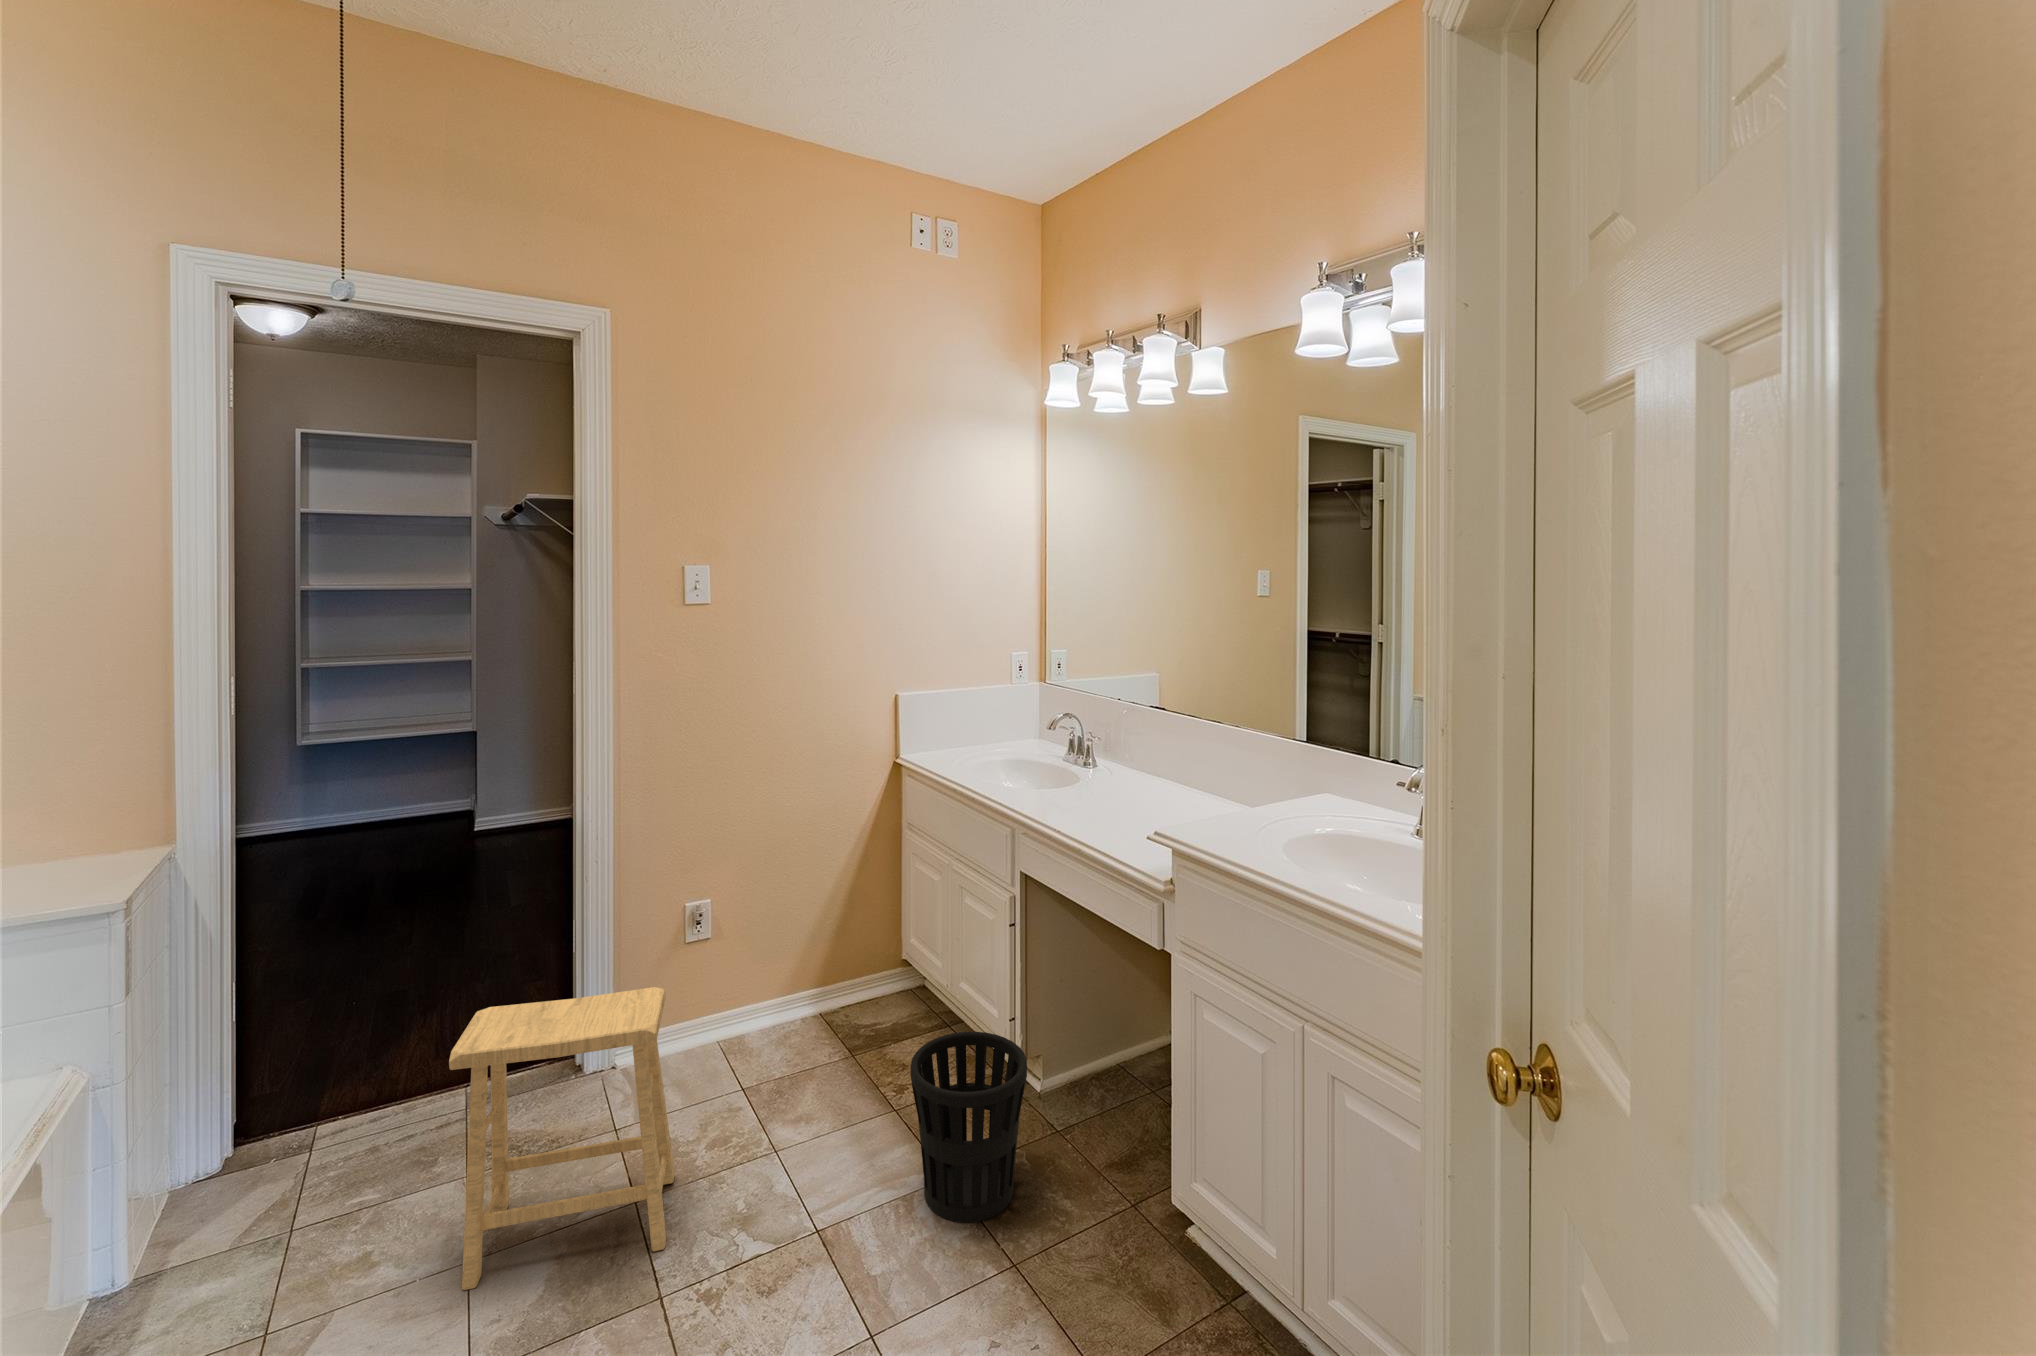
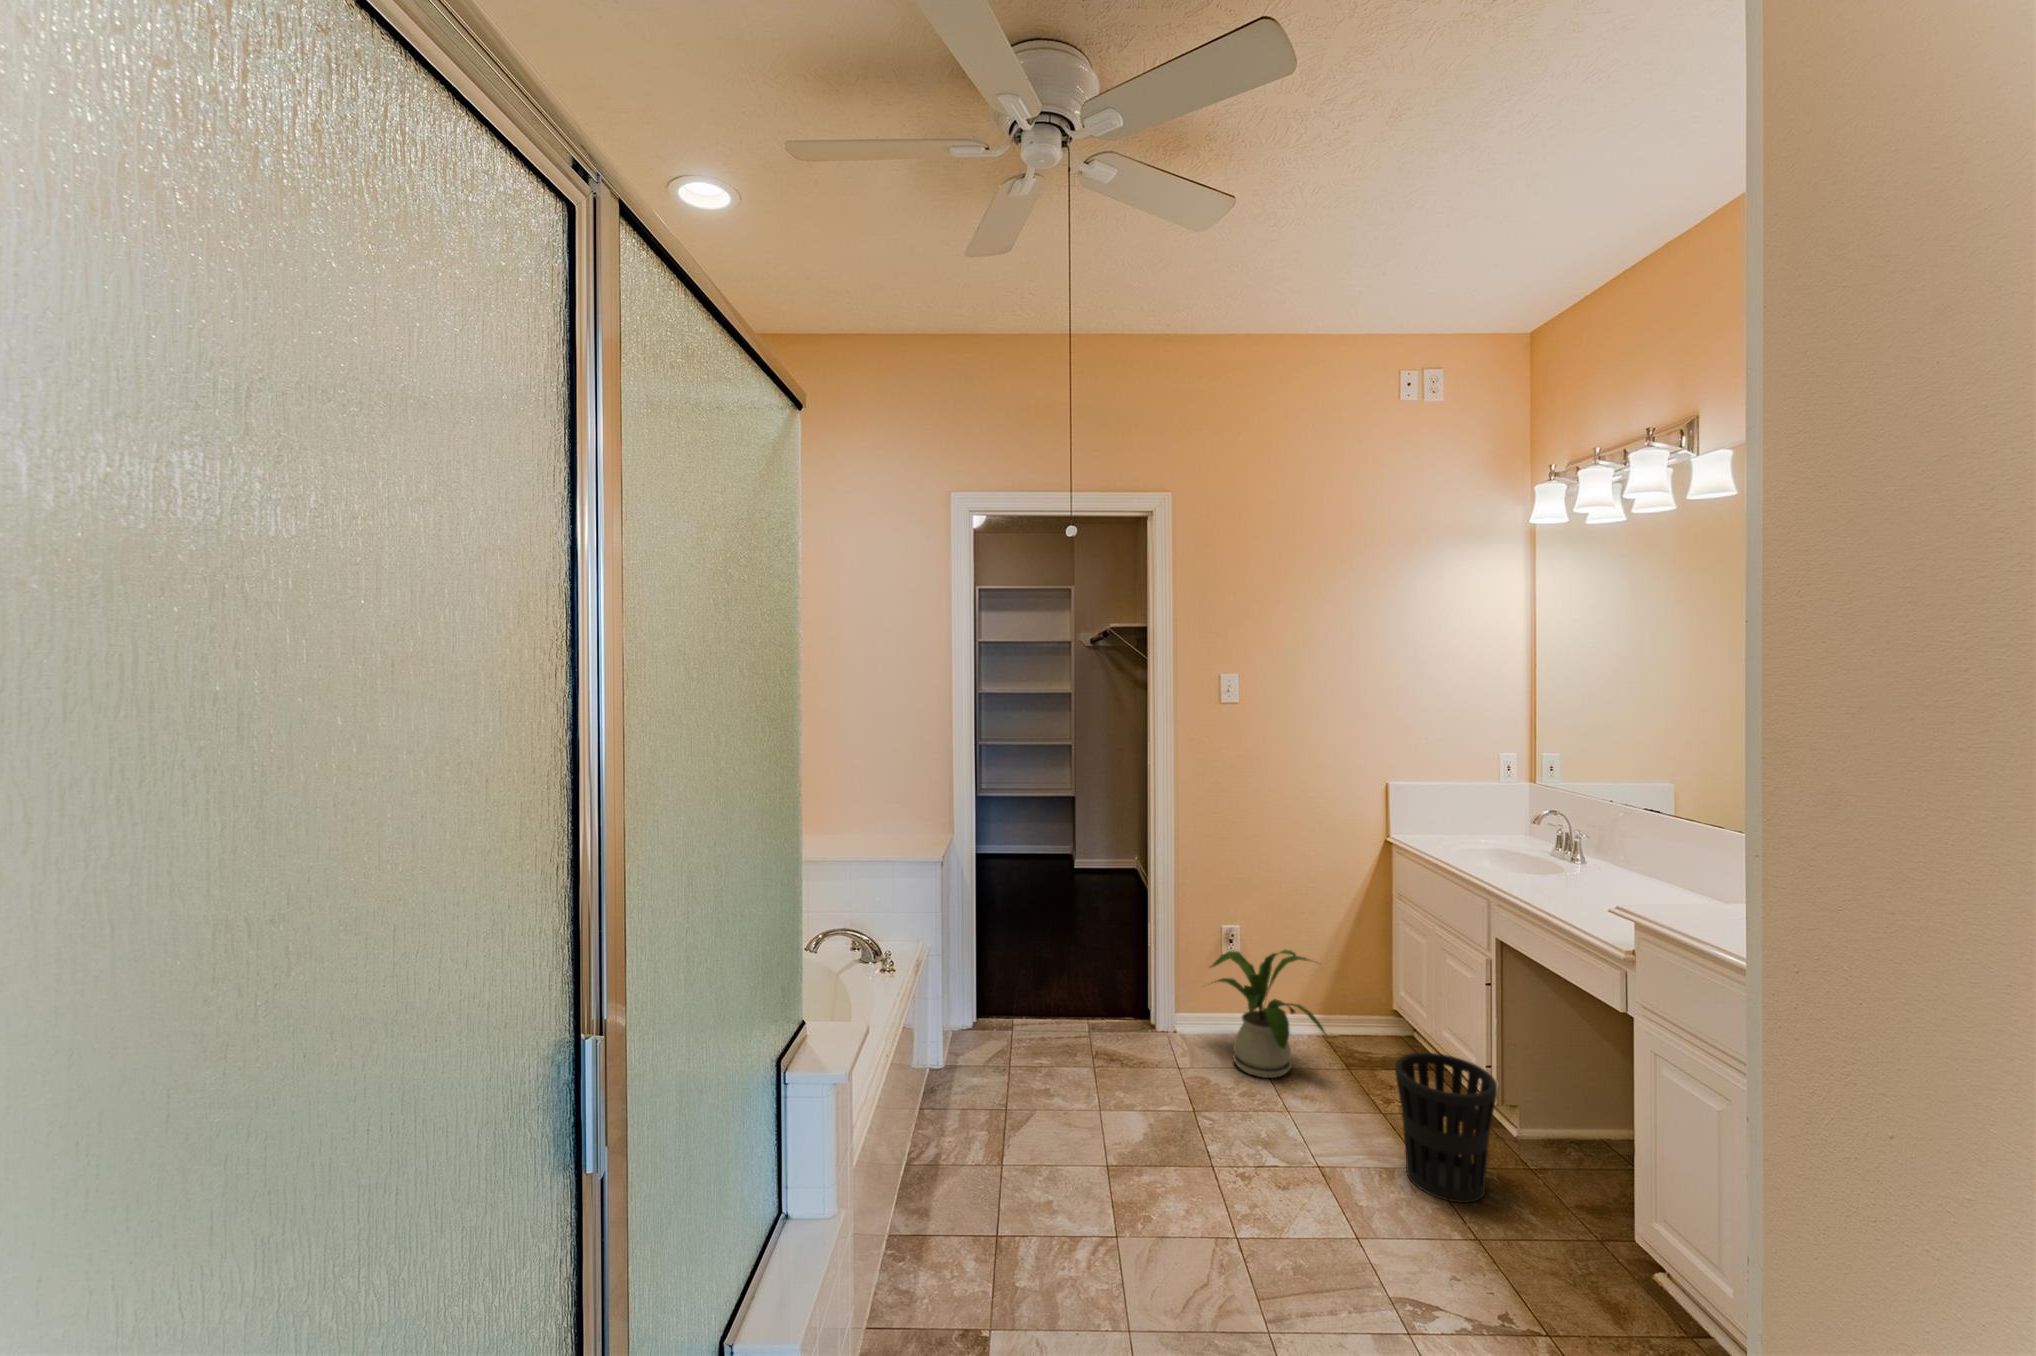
house plant: none [652,929,826,1106] -> present [1211,950,1328,1078]
footstool: present [449,987,675,1290] -> none [1101,958,1220,1142]

